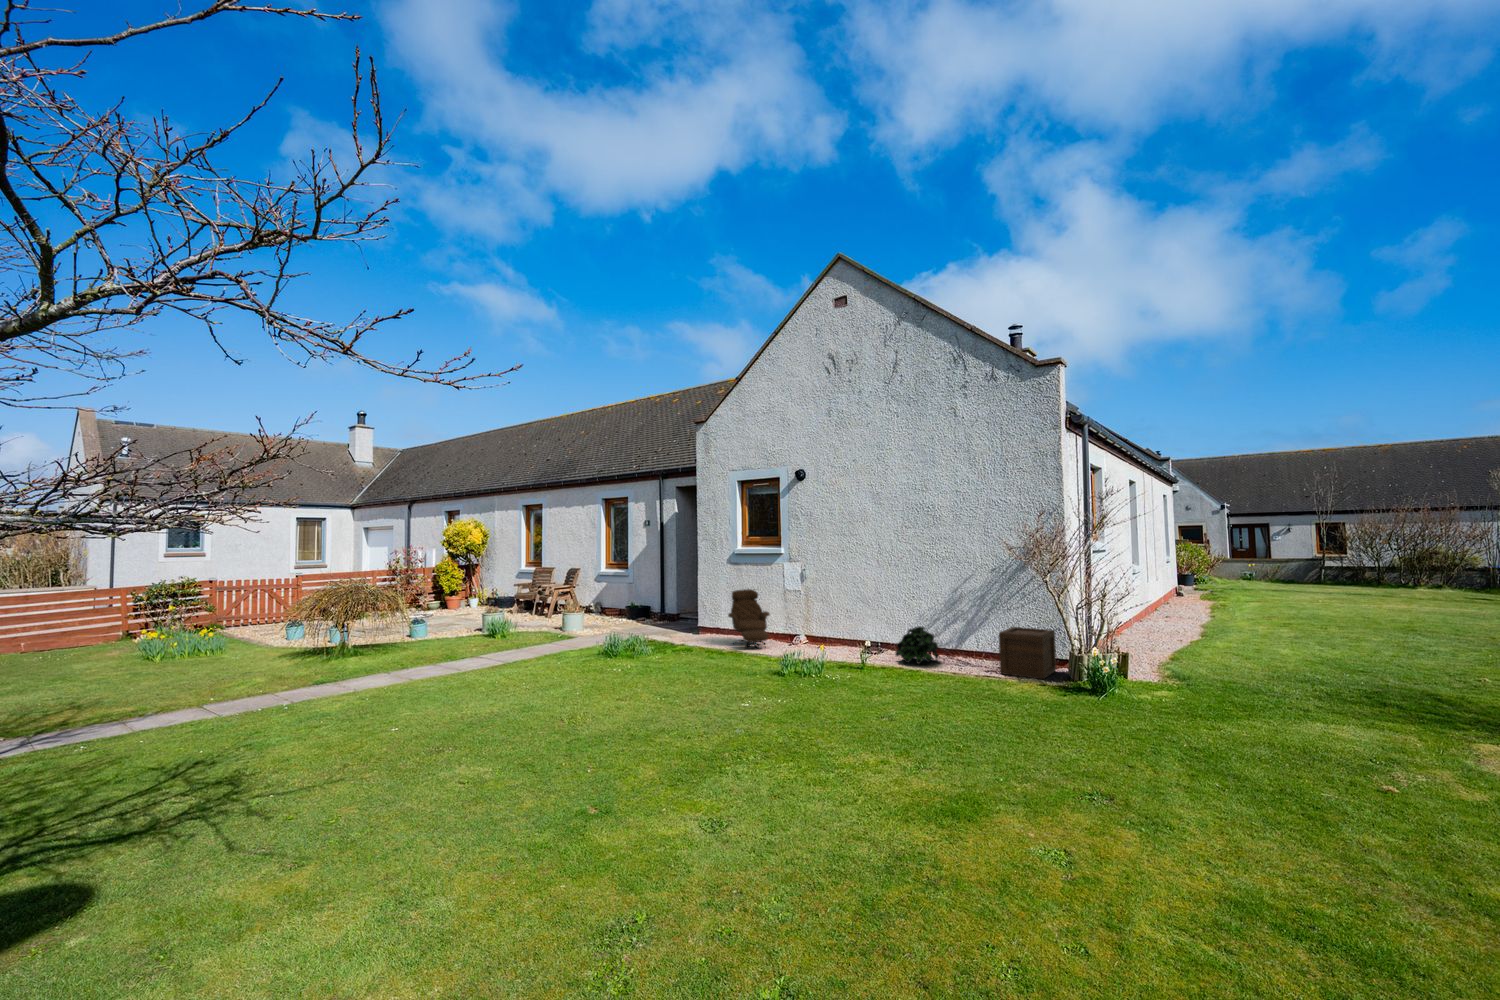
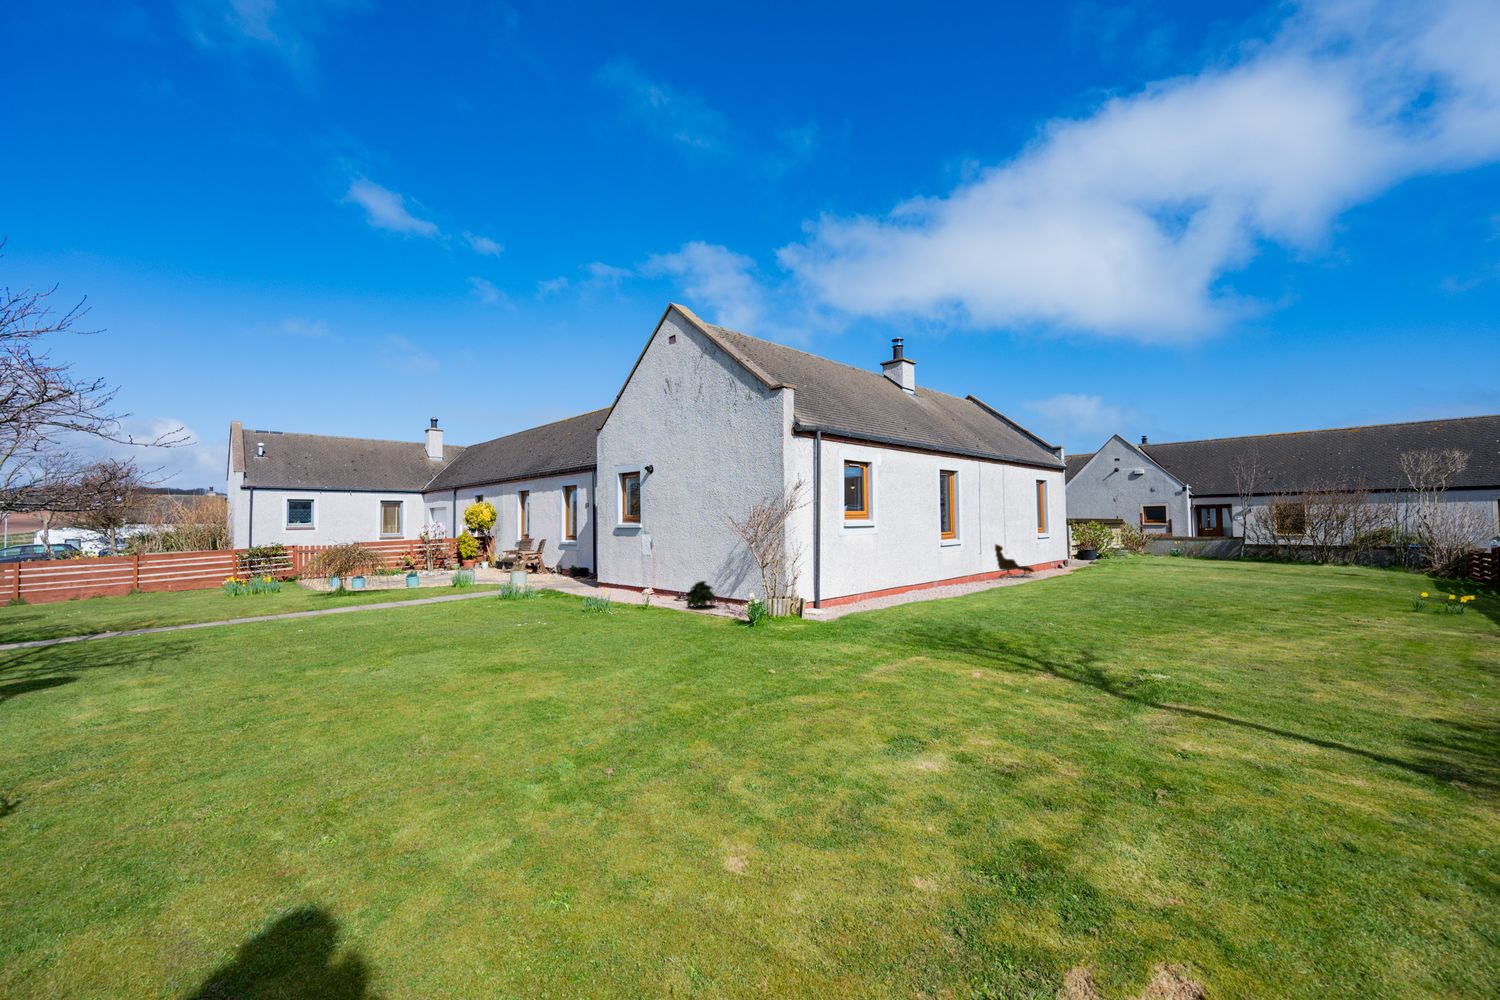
lounge chair: present [728,589,770,648] -> present [995,544,1034,577]
wooden crate: present [999,627,1056,679] -> none [736,582,779,618]

